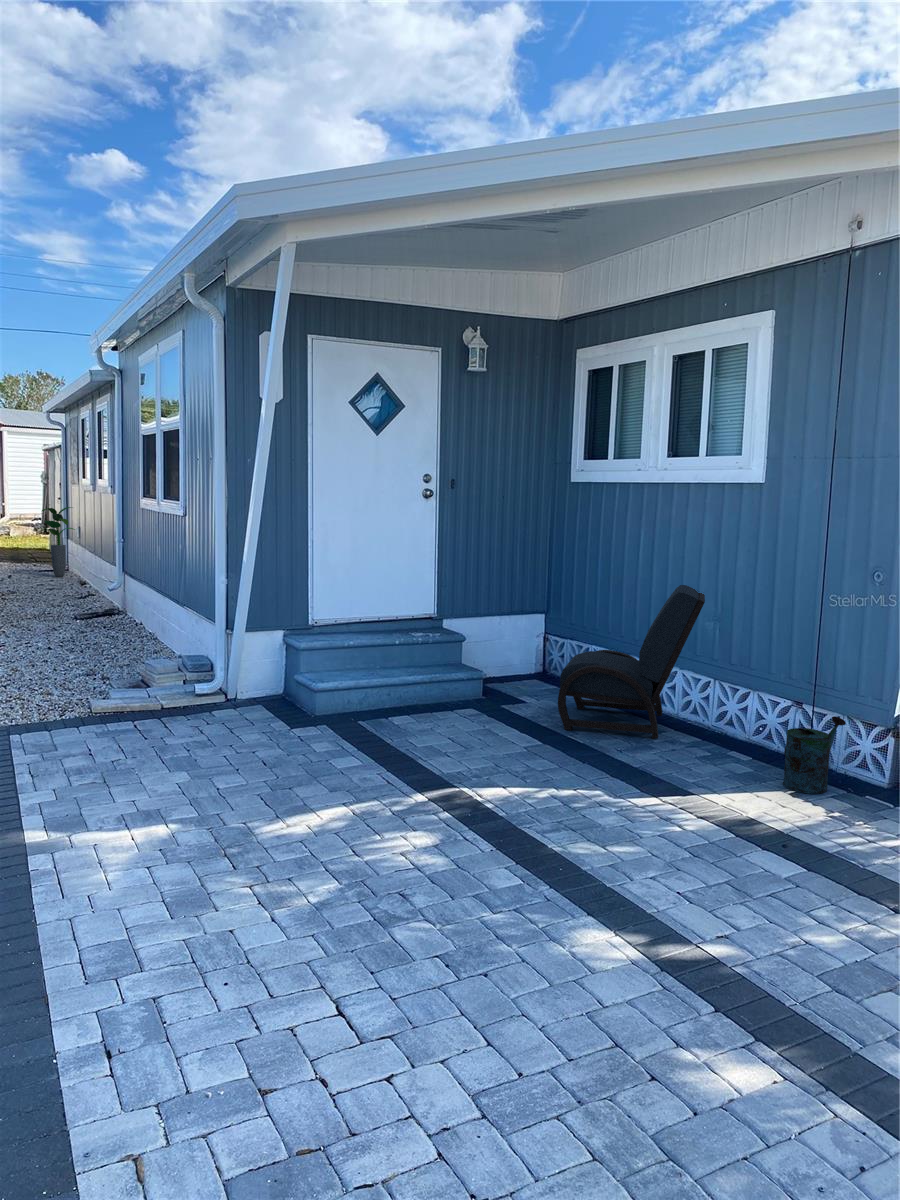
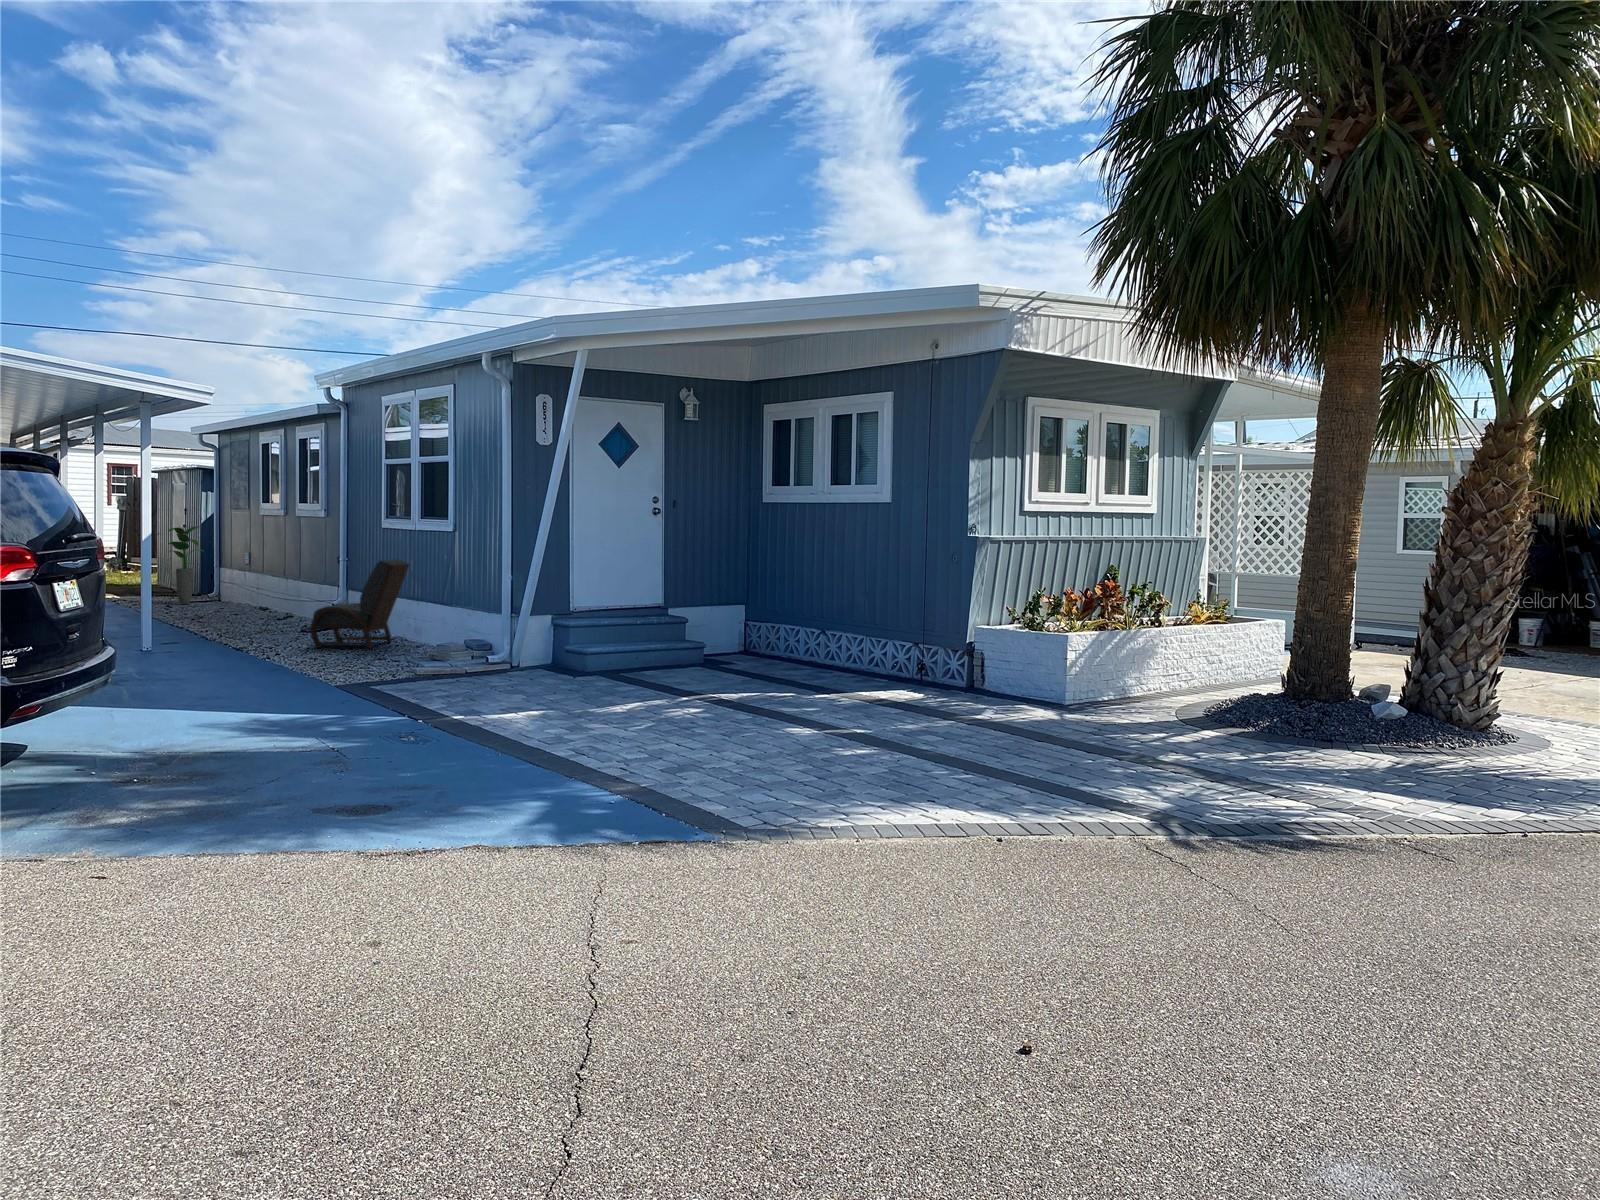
lounge chair: present [558,585,705,739] -> present [310,559,409,649]
watering can: present [783,716,846,794] -> none [901,646,940,689]

